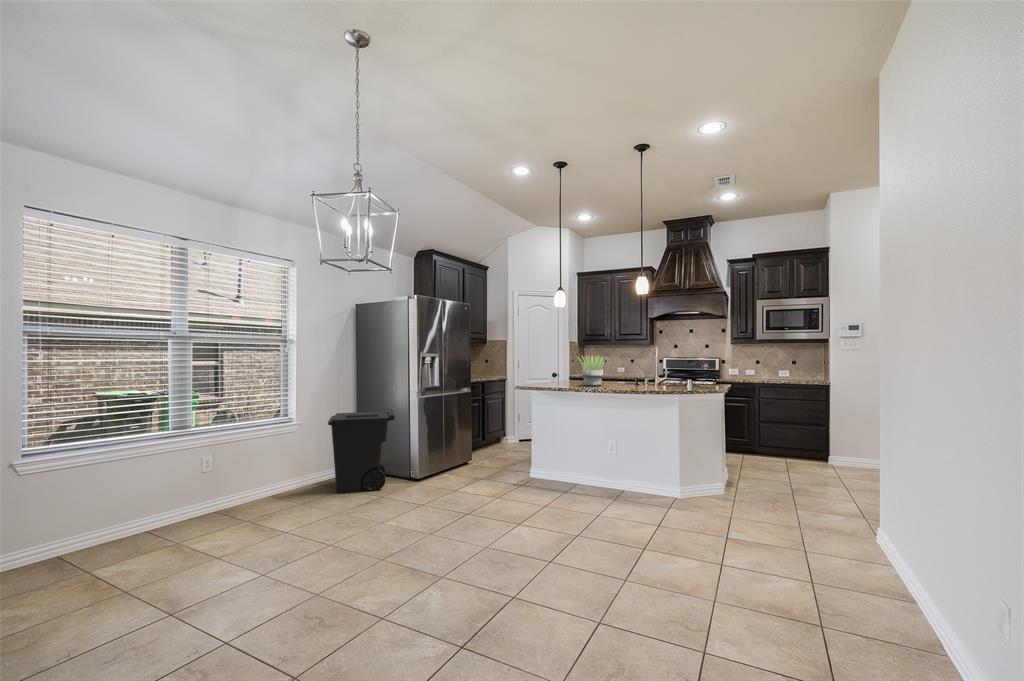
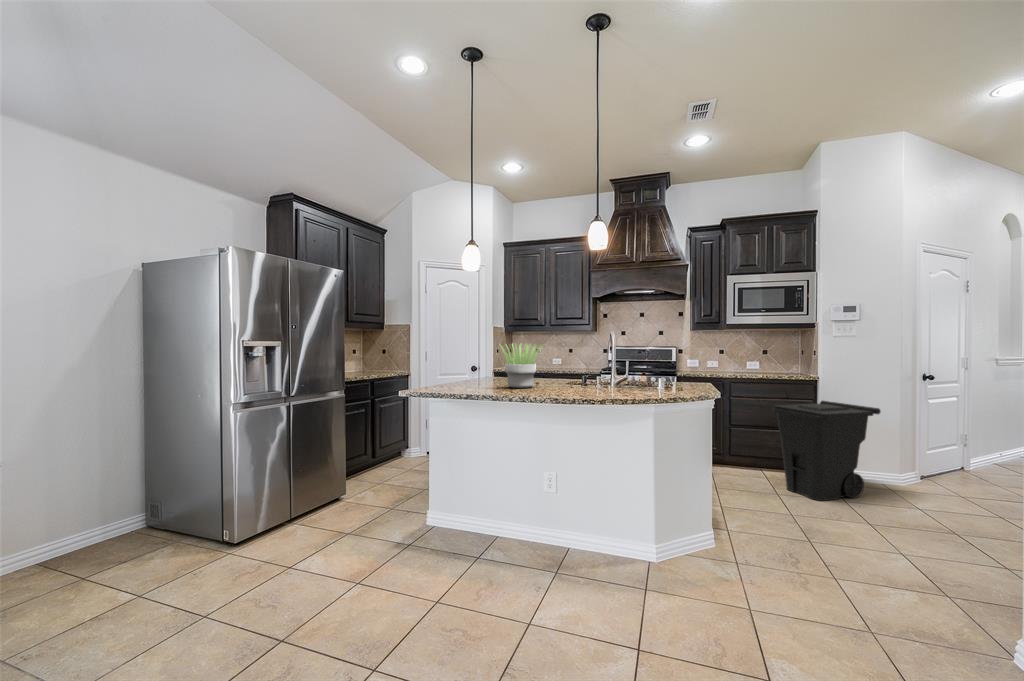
trash can: present [328,409,395,493] -> present [773,401,880,501]

